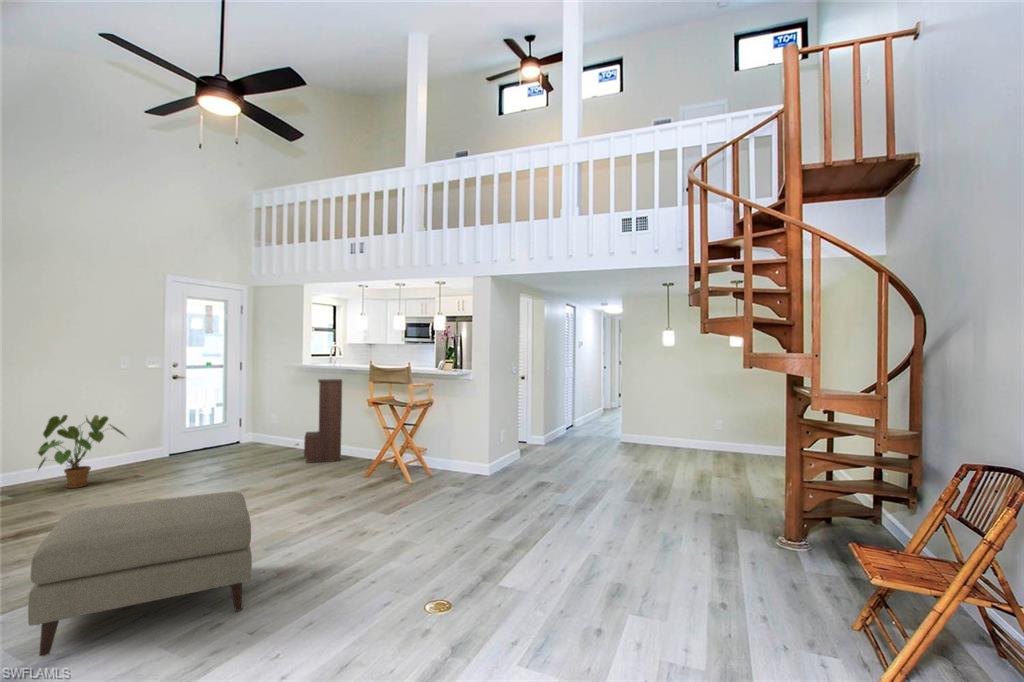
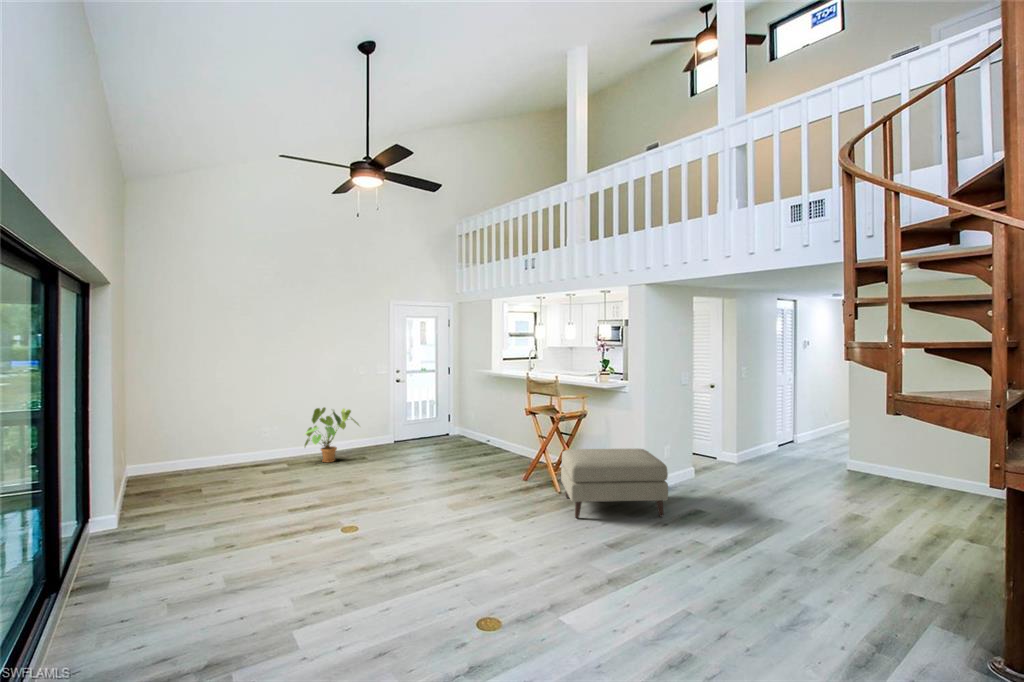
bookshelf: present [304,379,342,463] -> none [486,384,521,461]
ottoman: present [28,492,252,656] -> present [561,449,668,518]

